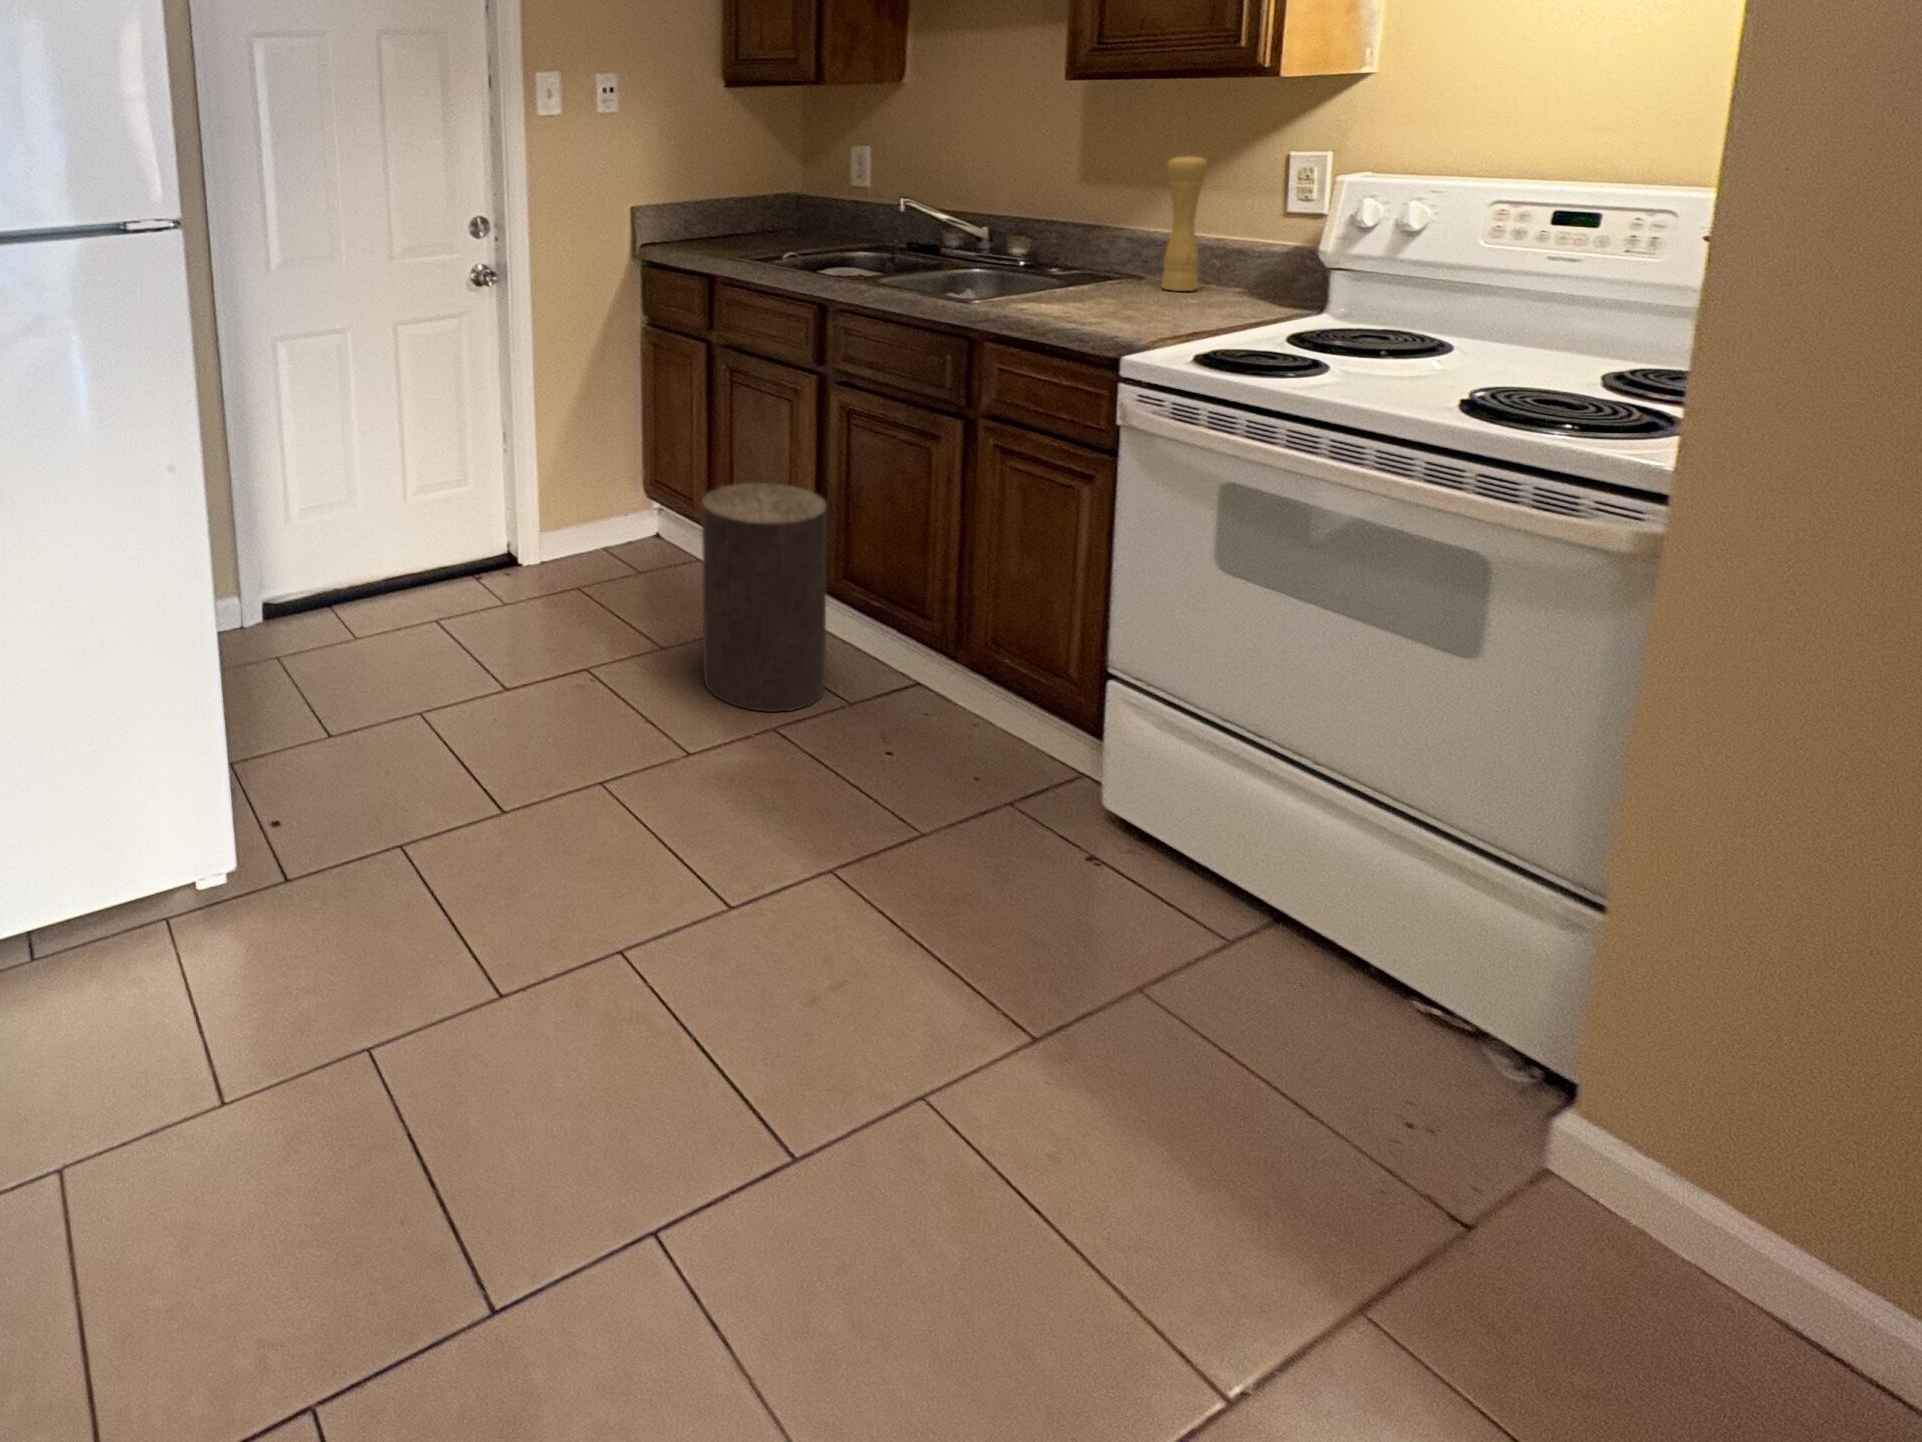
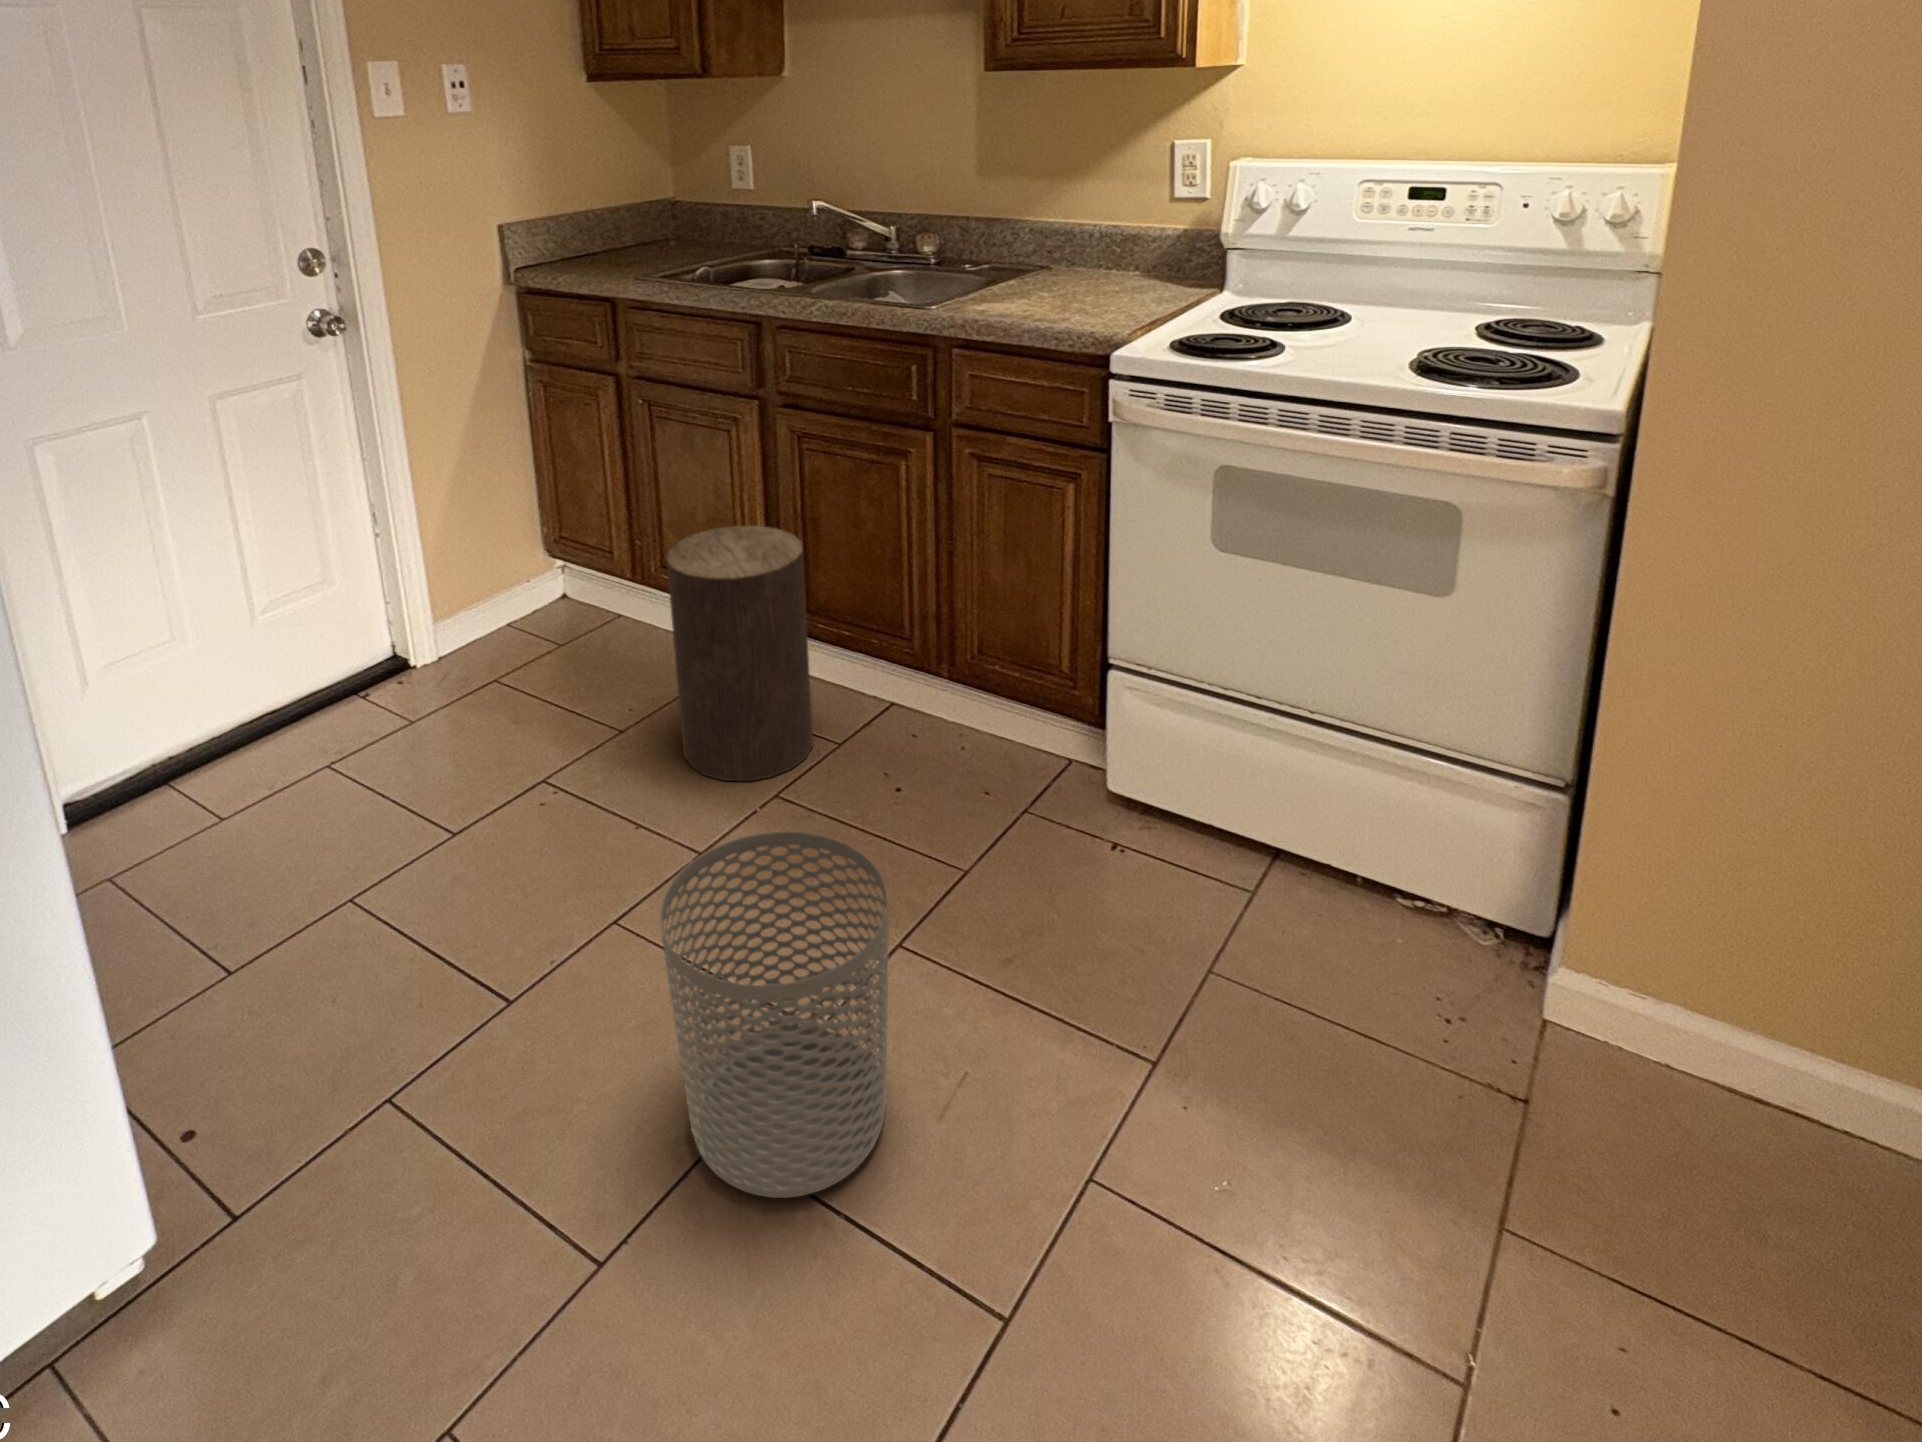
pepper mill: present [1162,155,1207,291] -> none [1072,145,1106,279]
waste bin: none [582,713,773,1011] -> present [660,831,889,1198]

